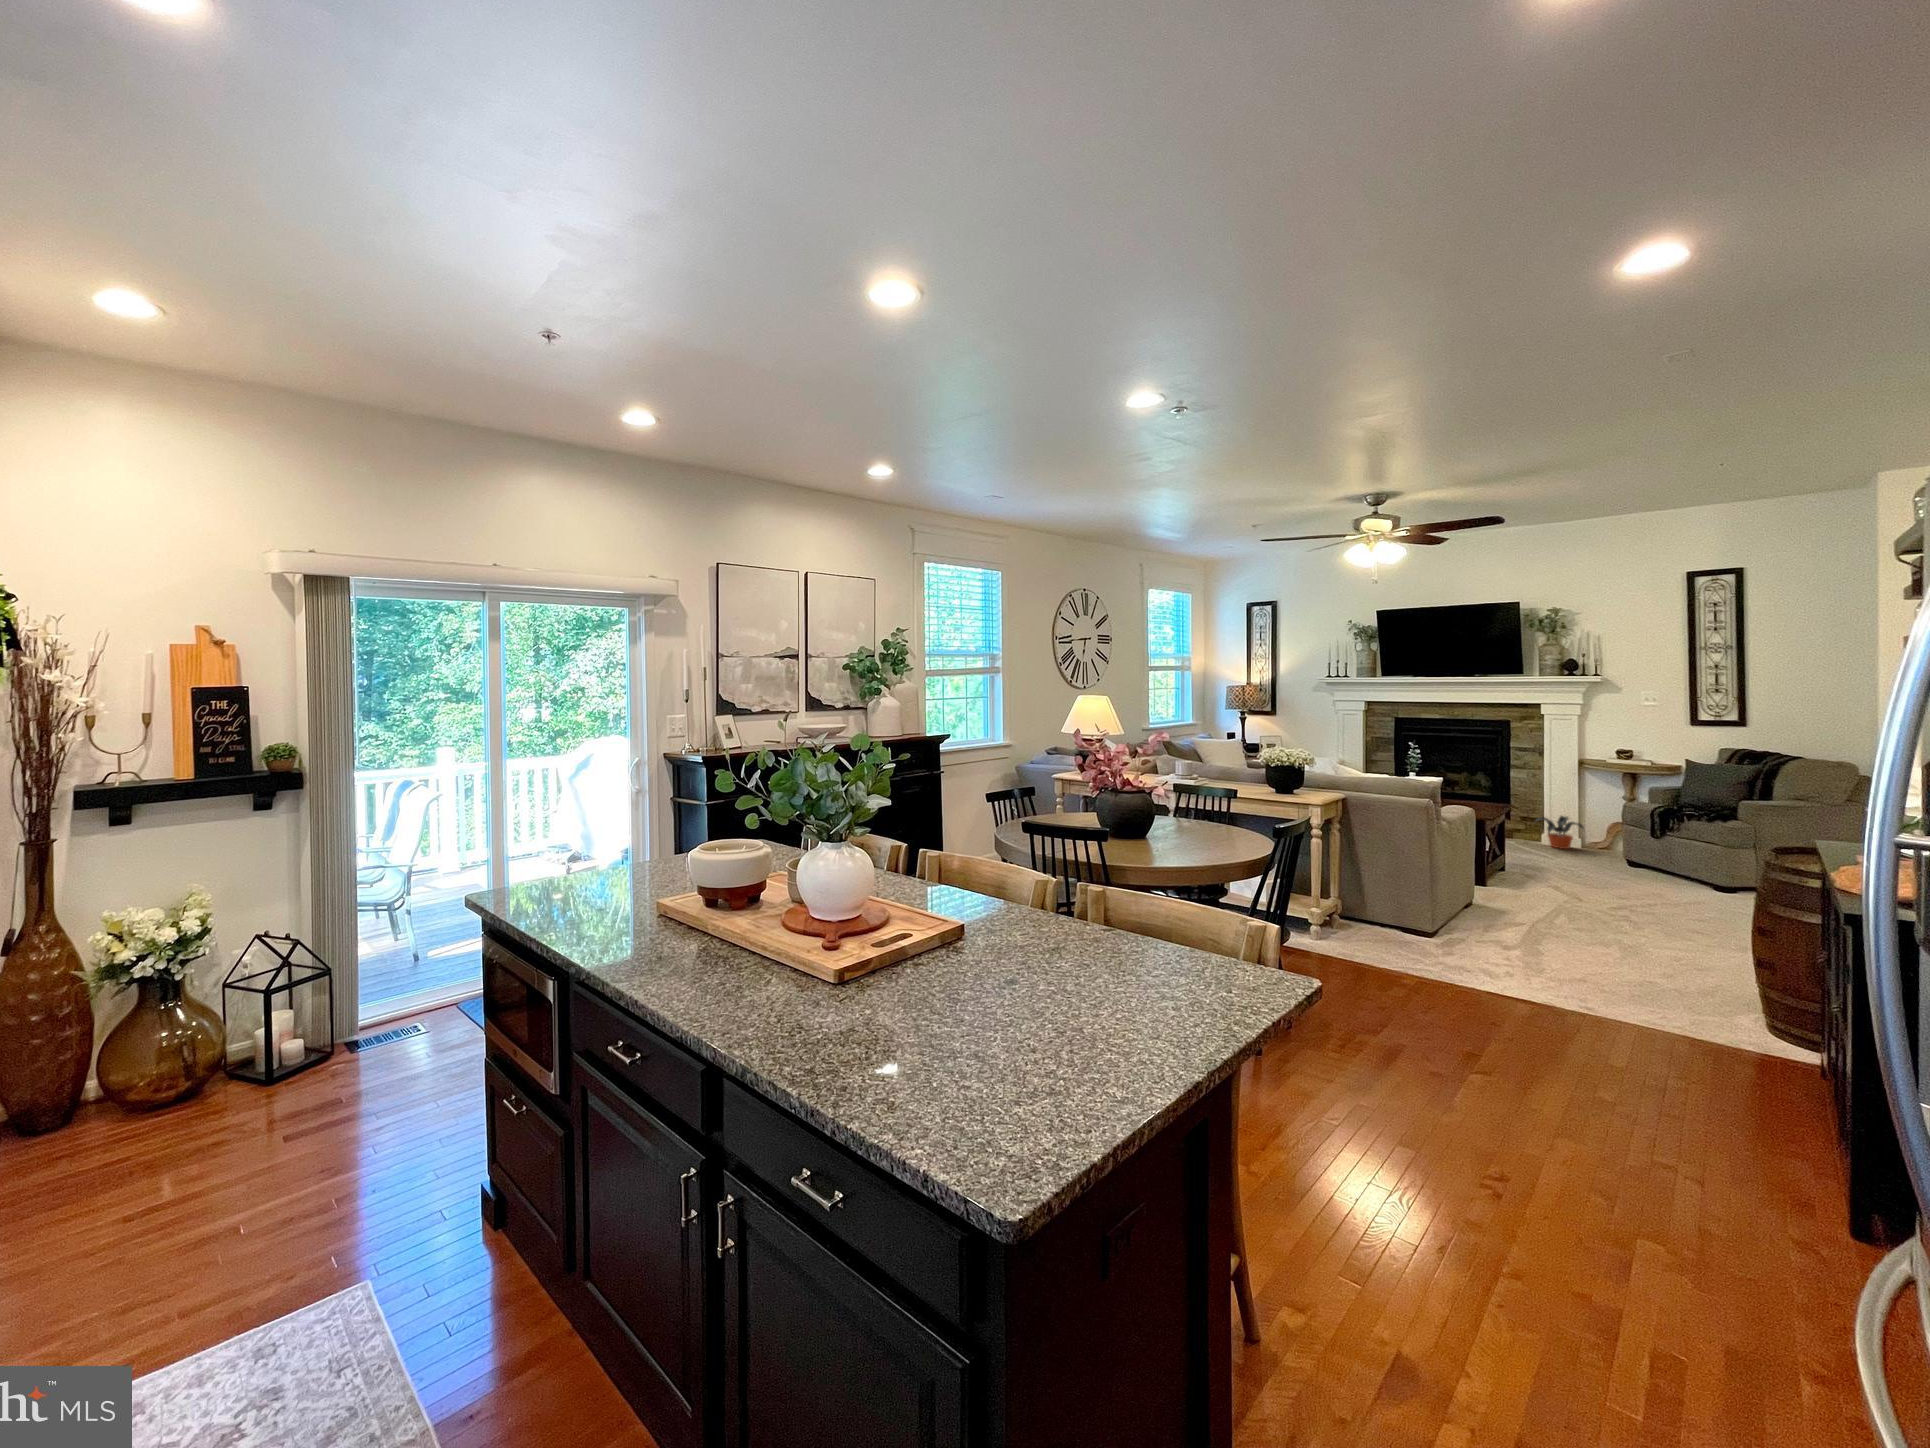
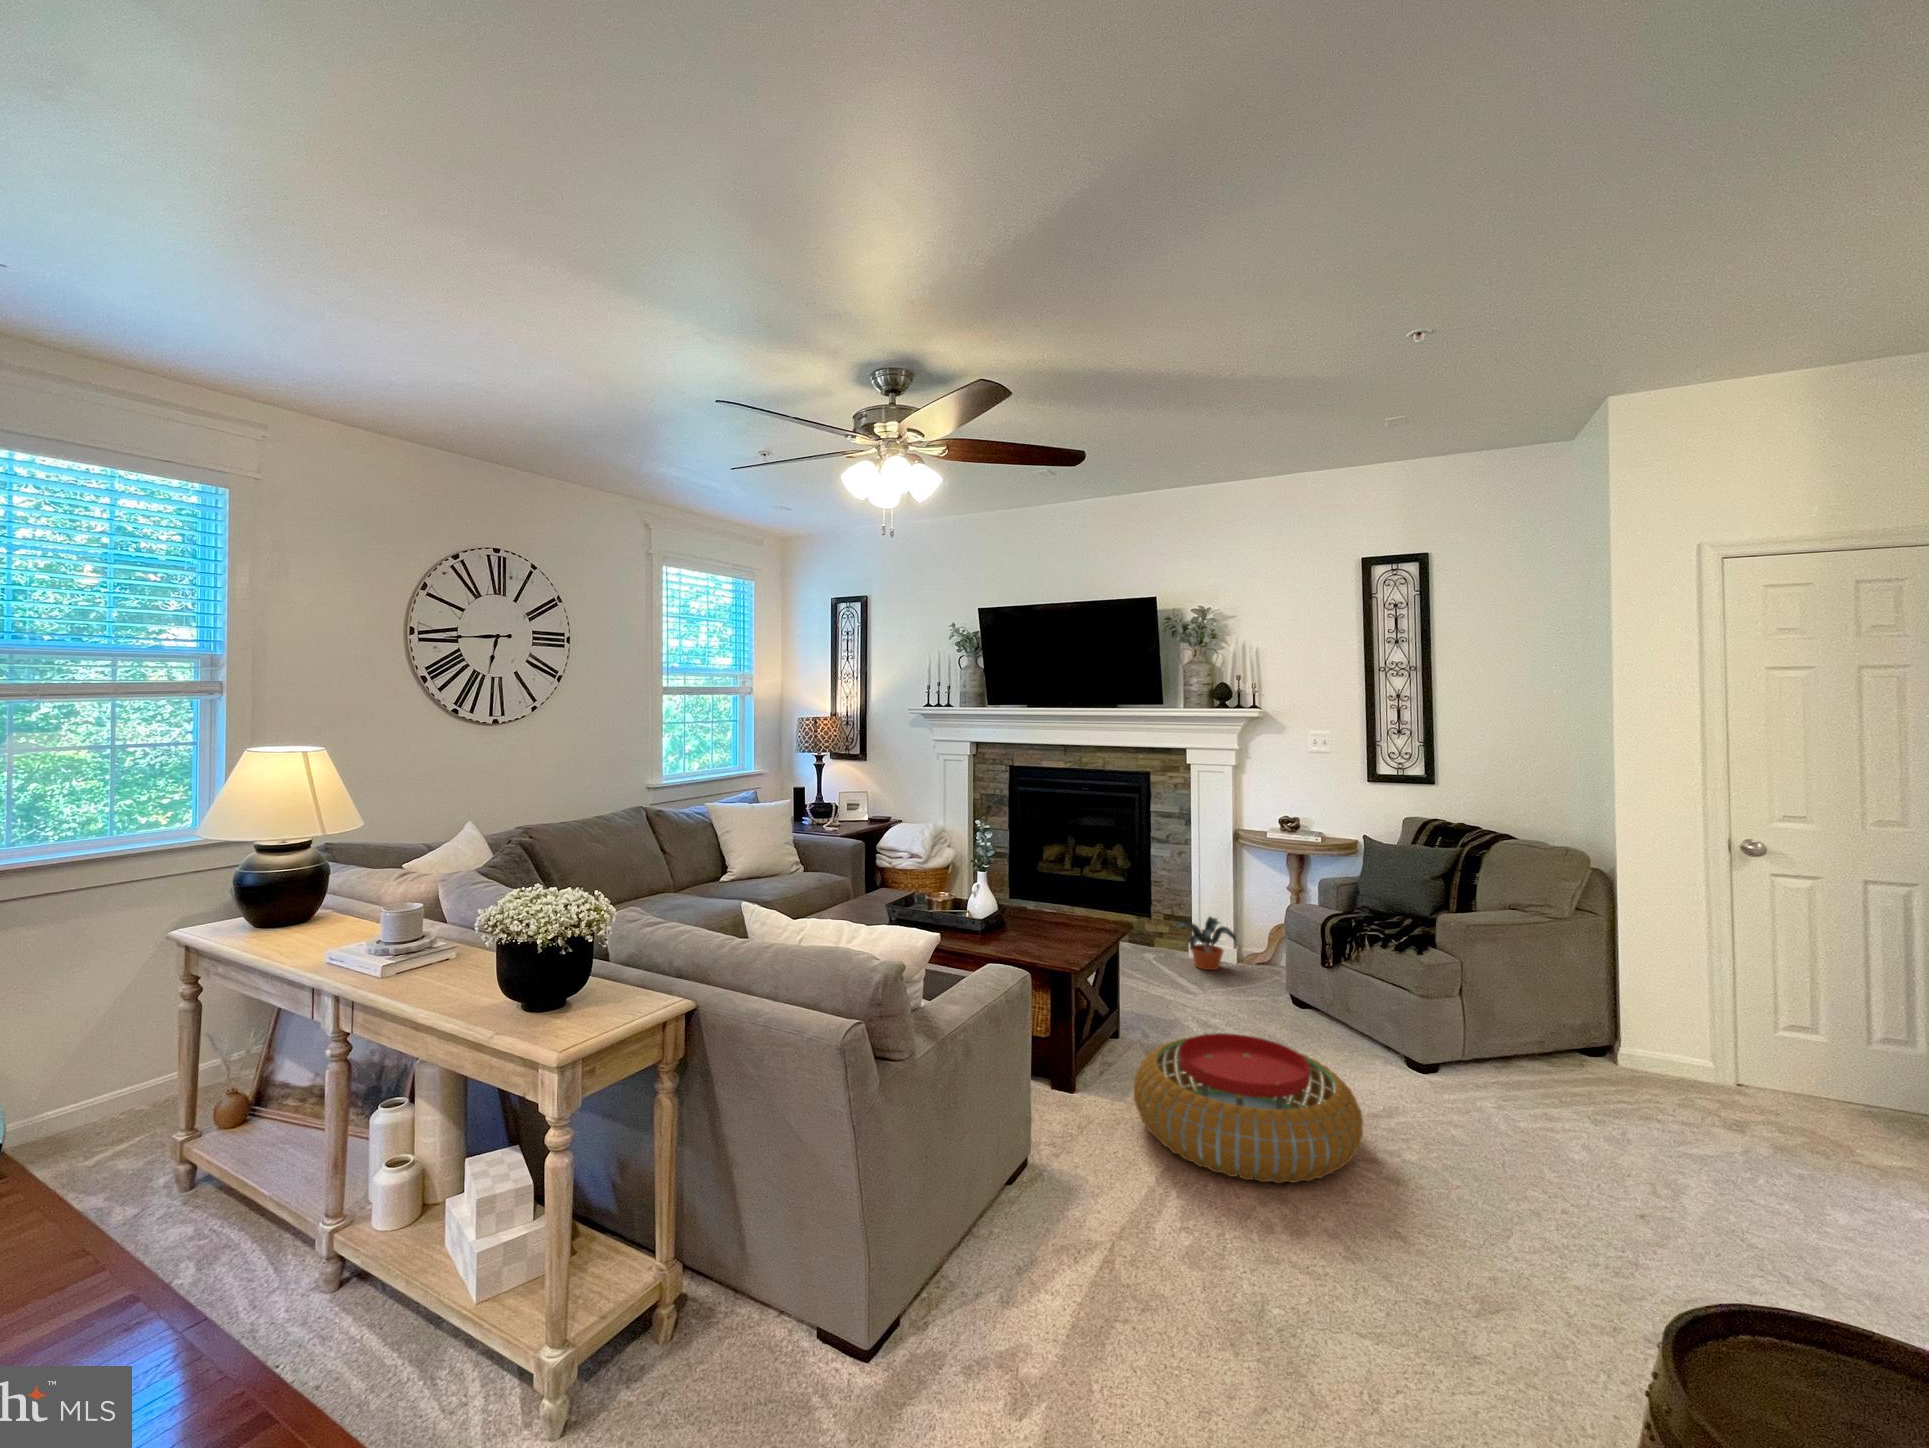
pouf: none [1532,855,1680,917] -> present [1134,1033,1363,1183]

